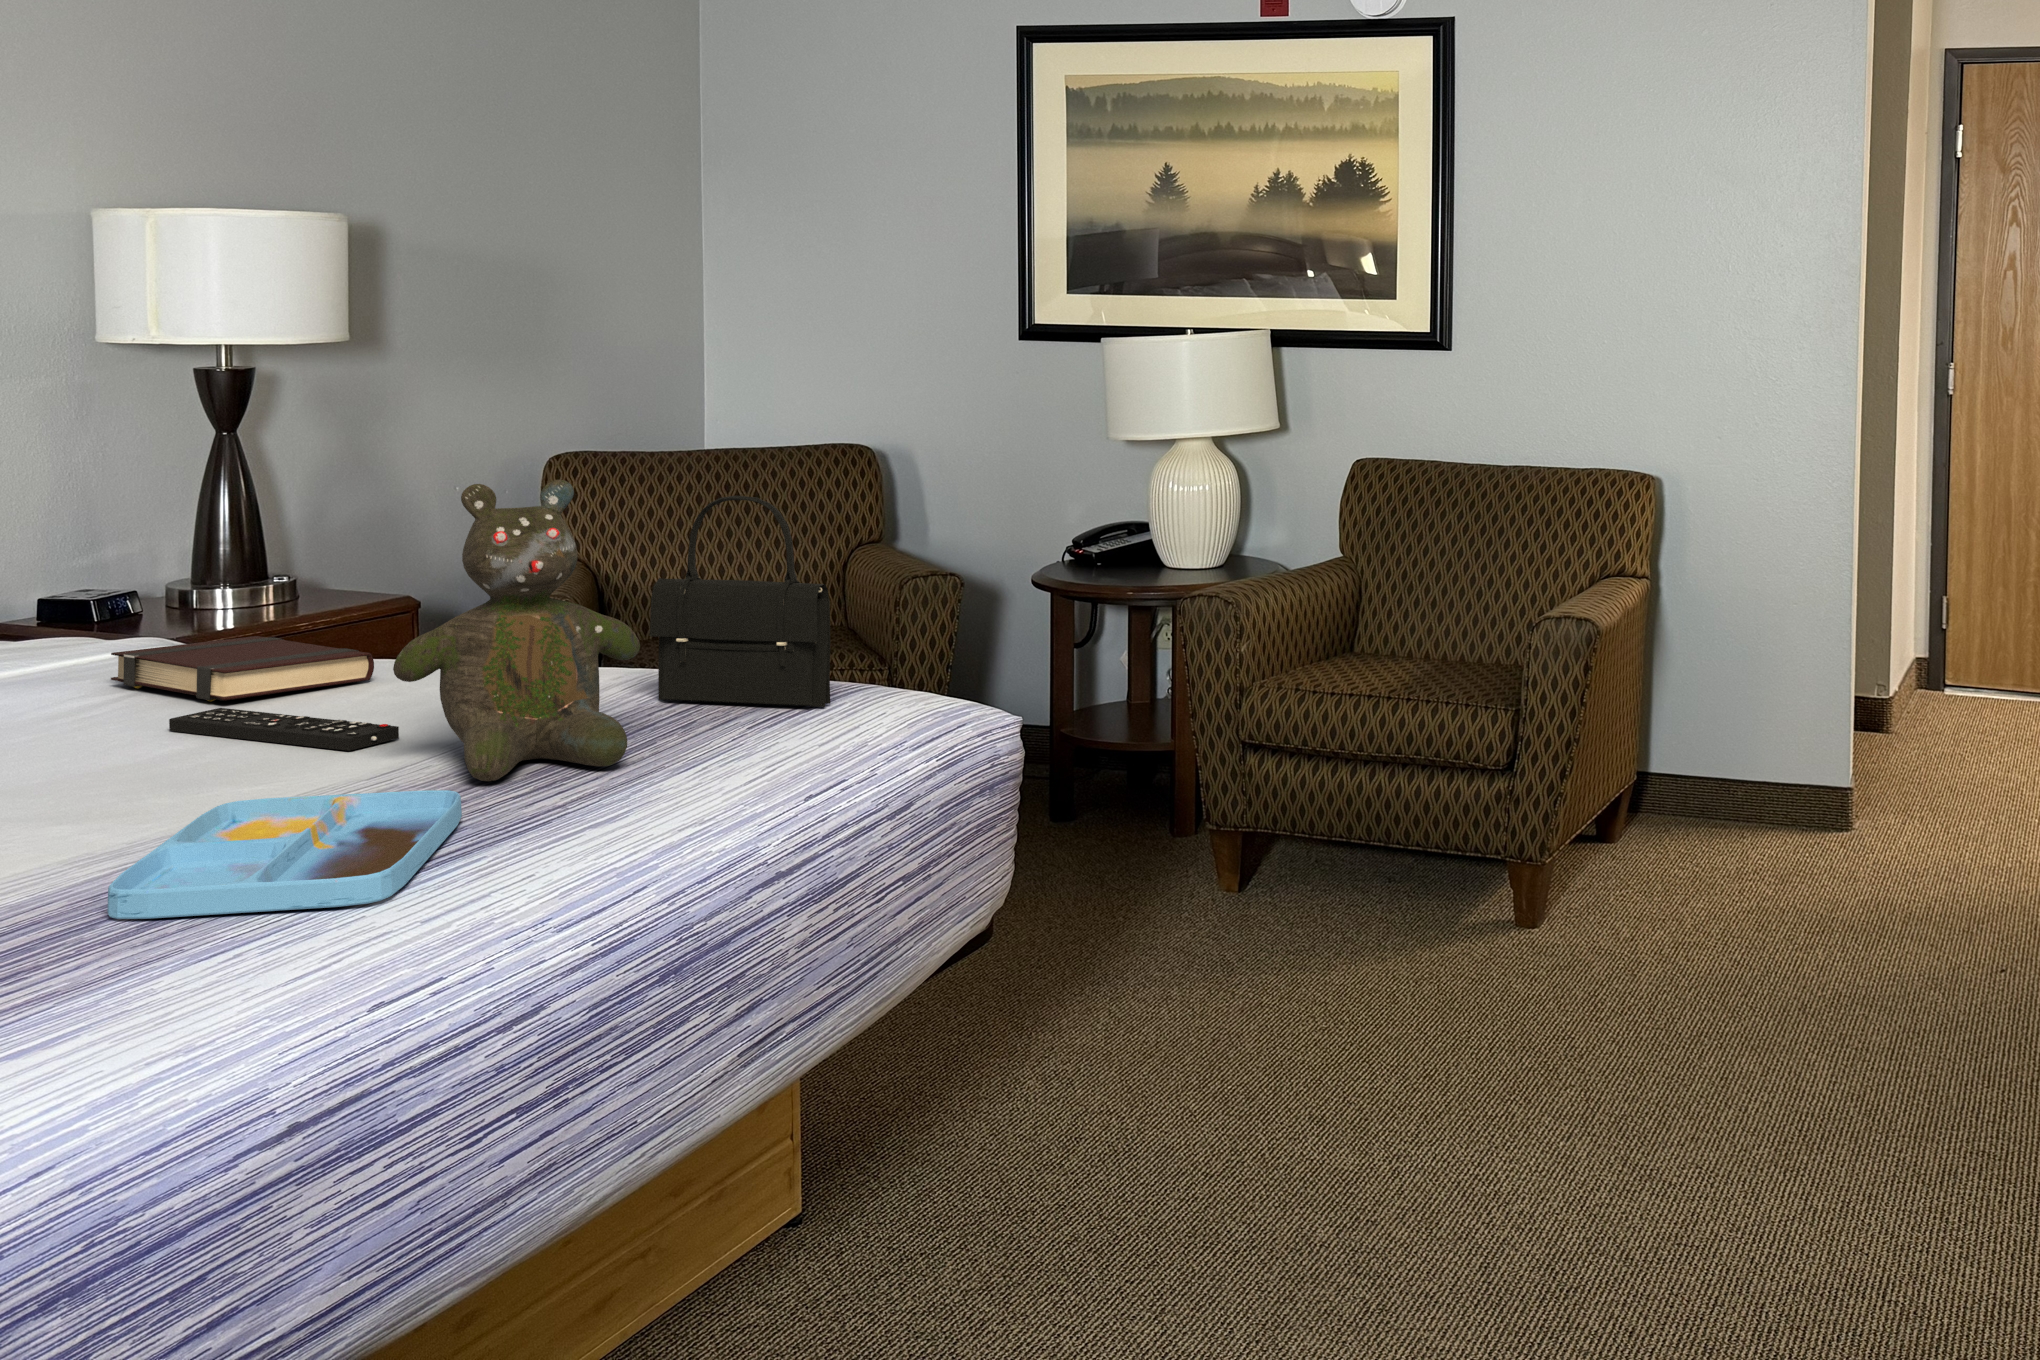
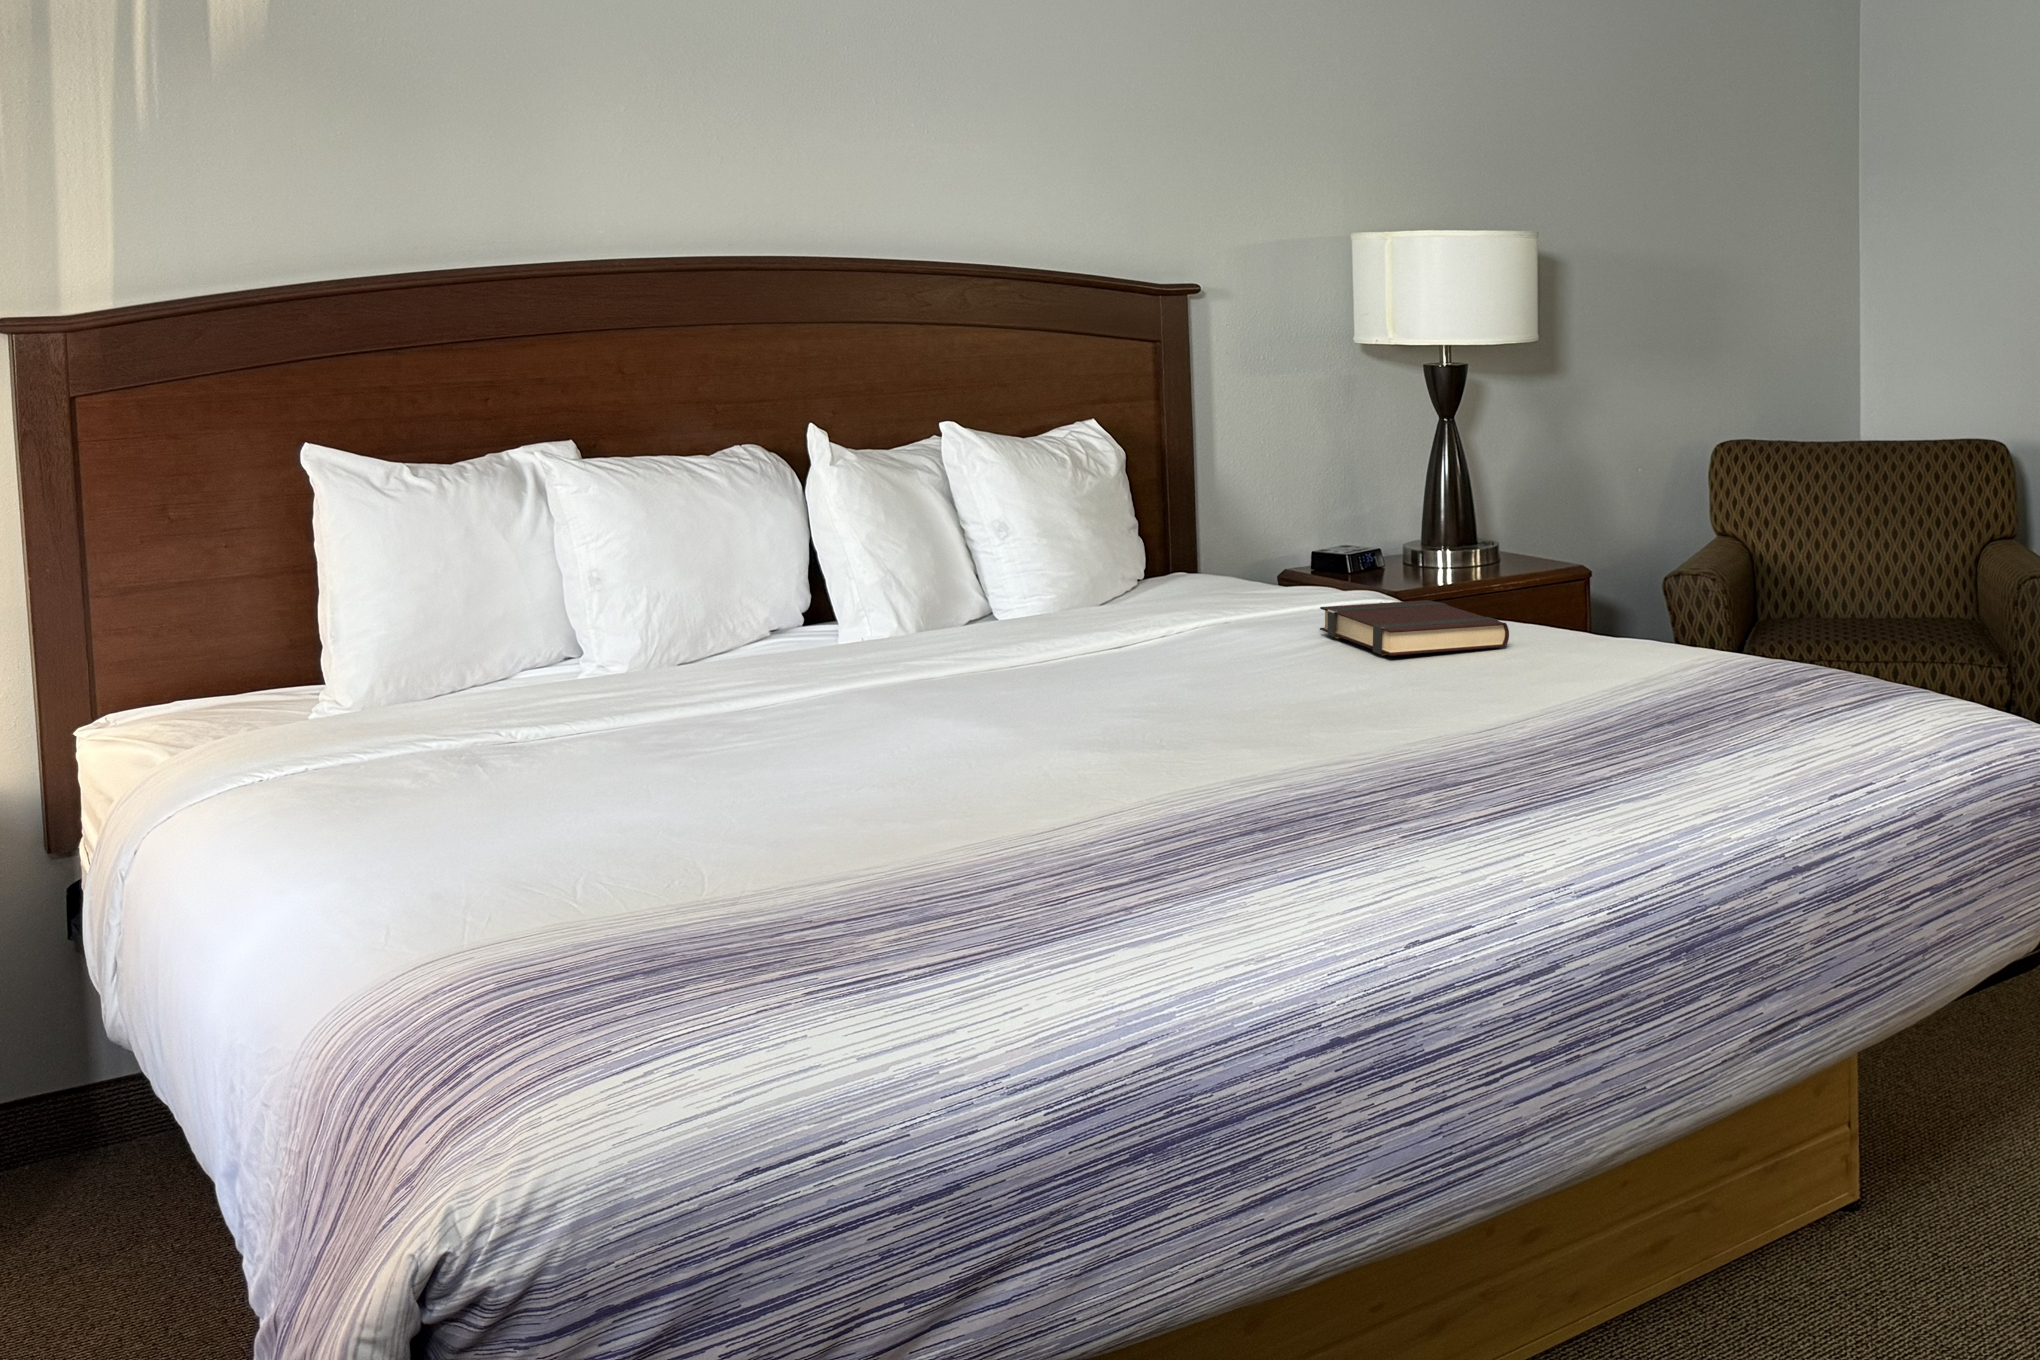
teddy bear: present [393,480,640,781] -> none [1489,481,1696,753]
handbag: present [649,496,830,707] -> none [1720,499,1880,711]
remote control: present [169,708,399,751] -> none [1343,663,1505,711]
tray: present [107,790,462,919] -> none [1237,749,1520,854]

